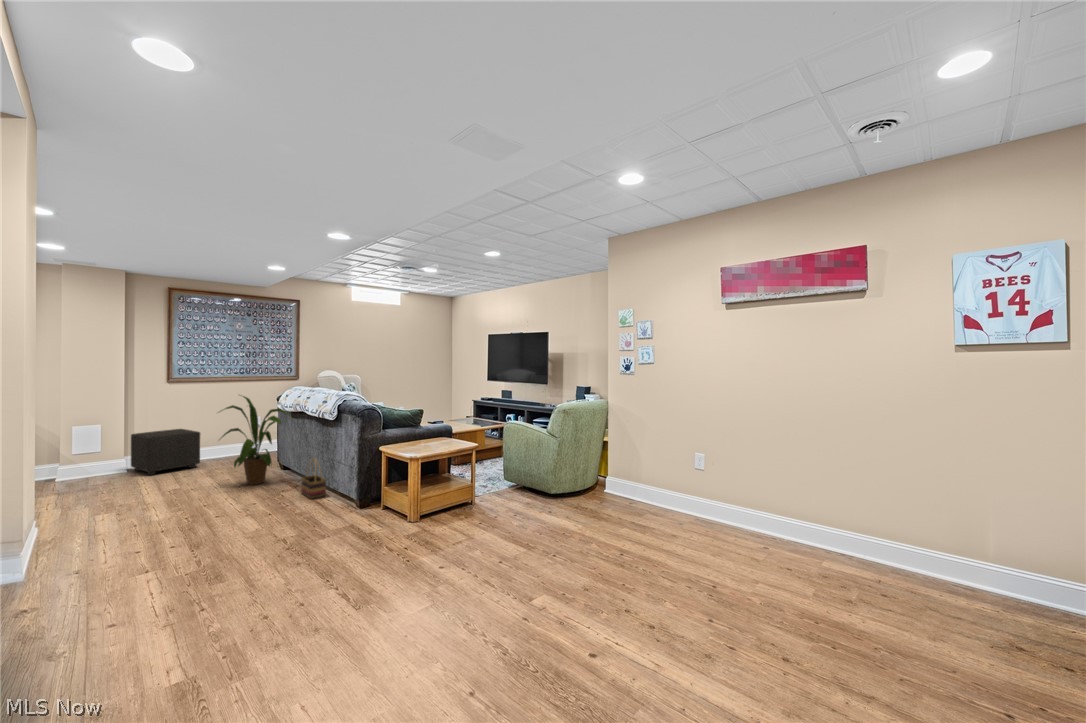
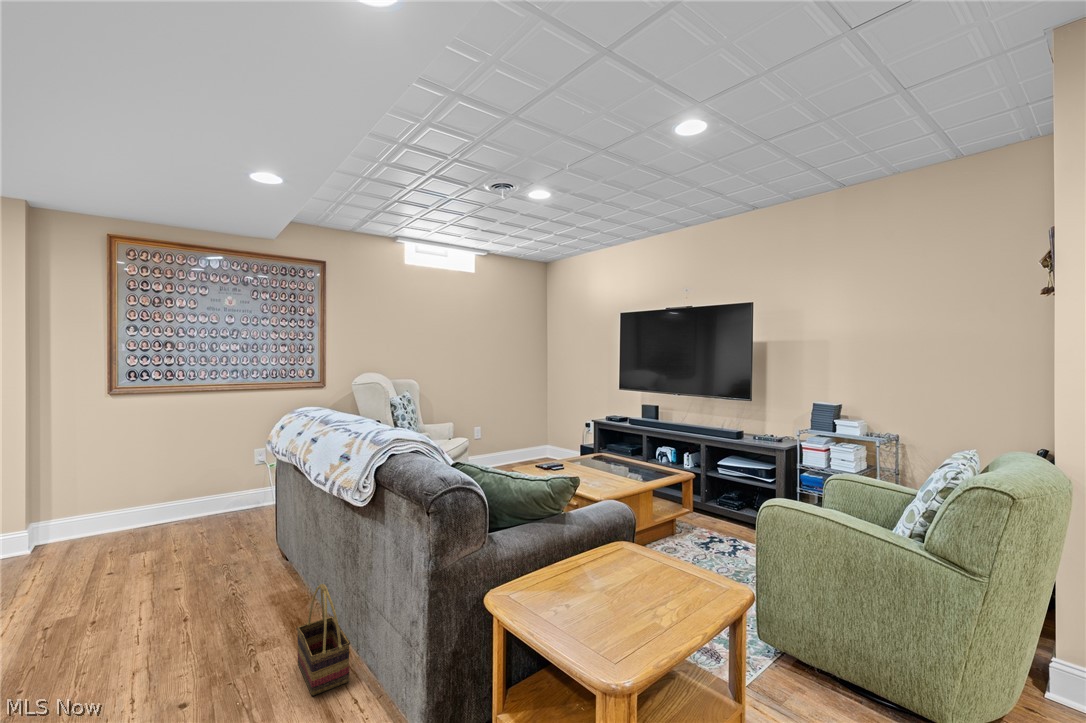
house plant: present [221,396,288,485] -> none [132,426,295,618]
ottoman: present [131,429,200,475] -> none [34,475,150,569]

